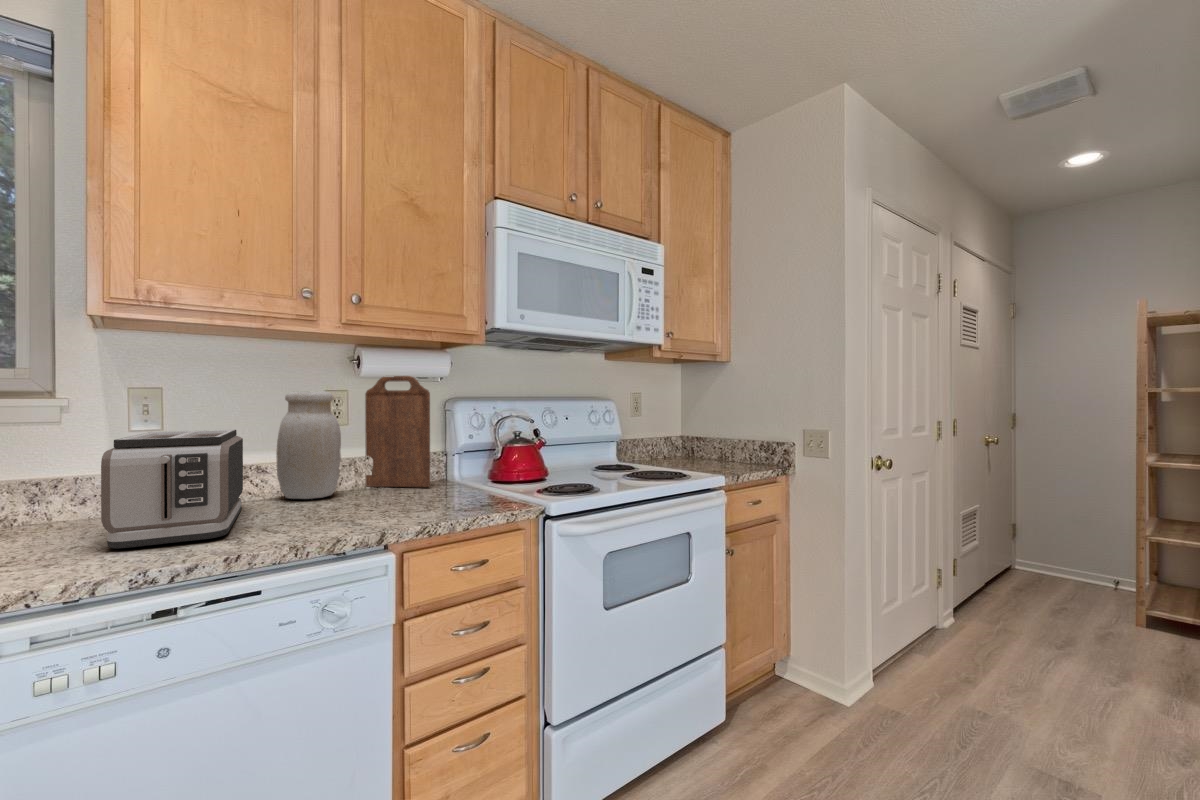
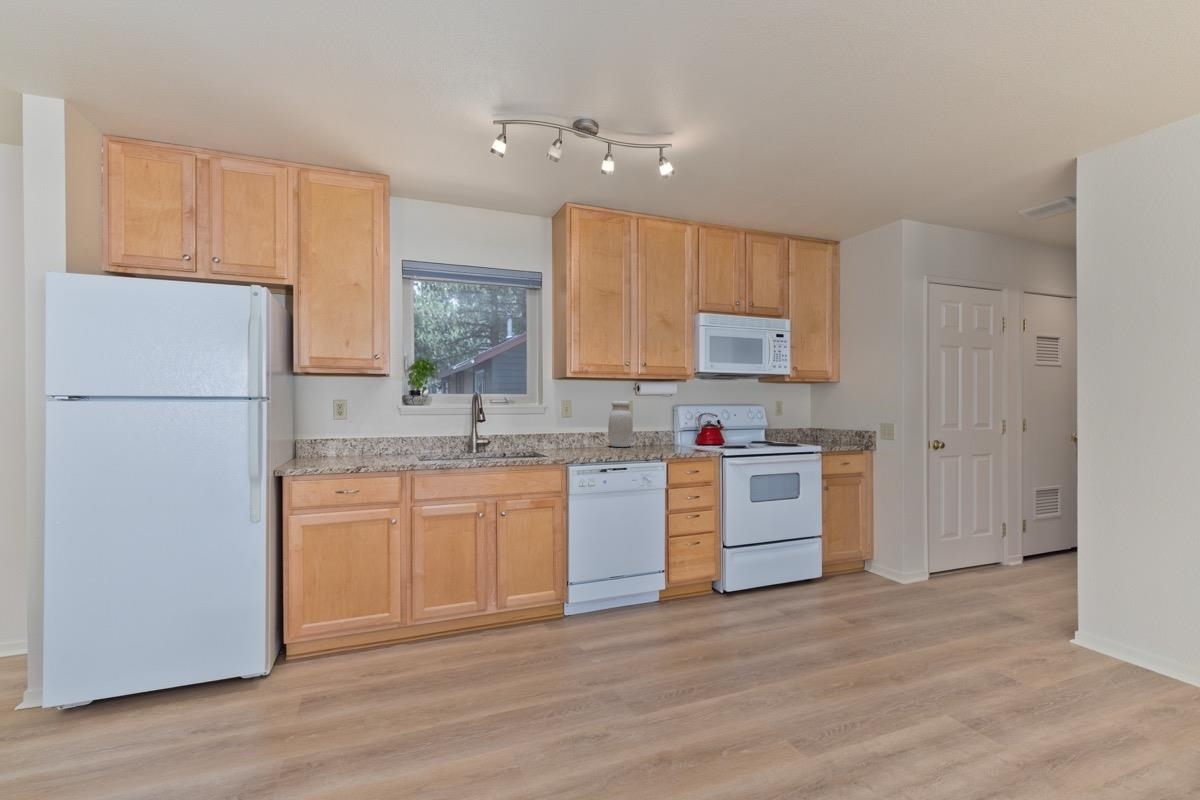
cutting board: present [365,376,430,487] -> none [639,393,668,446]
toaster: present [101,430,243,548] -> none [571,417,612,453]

